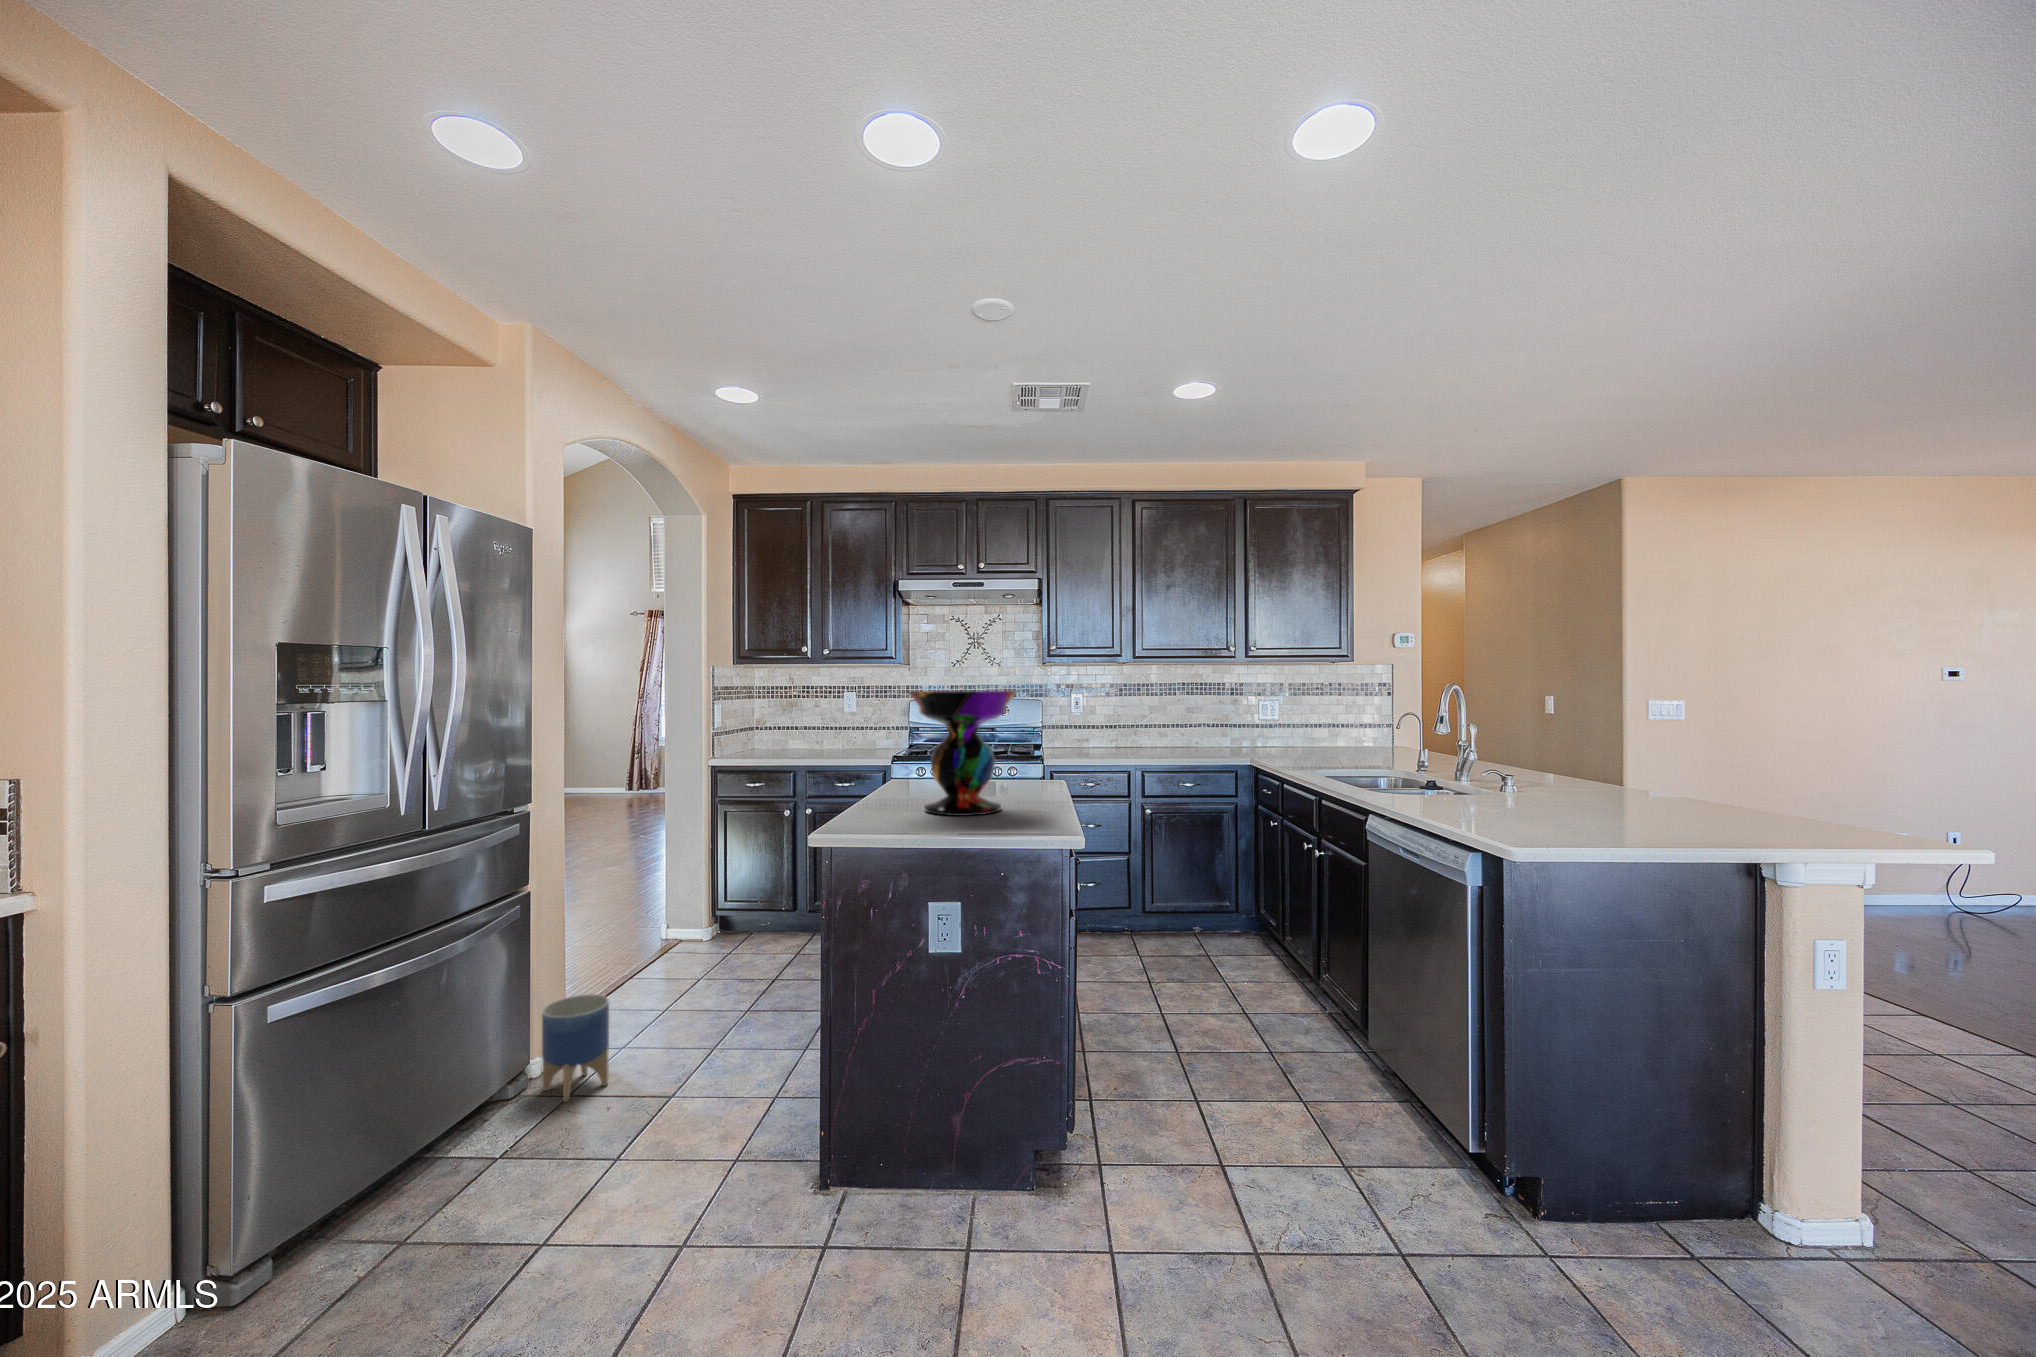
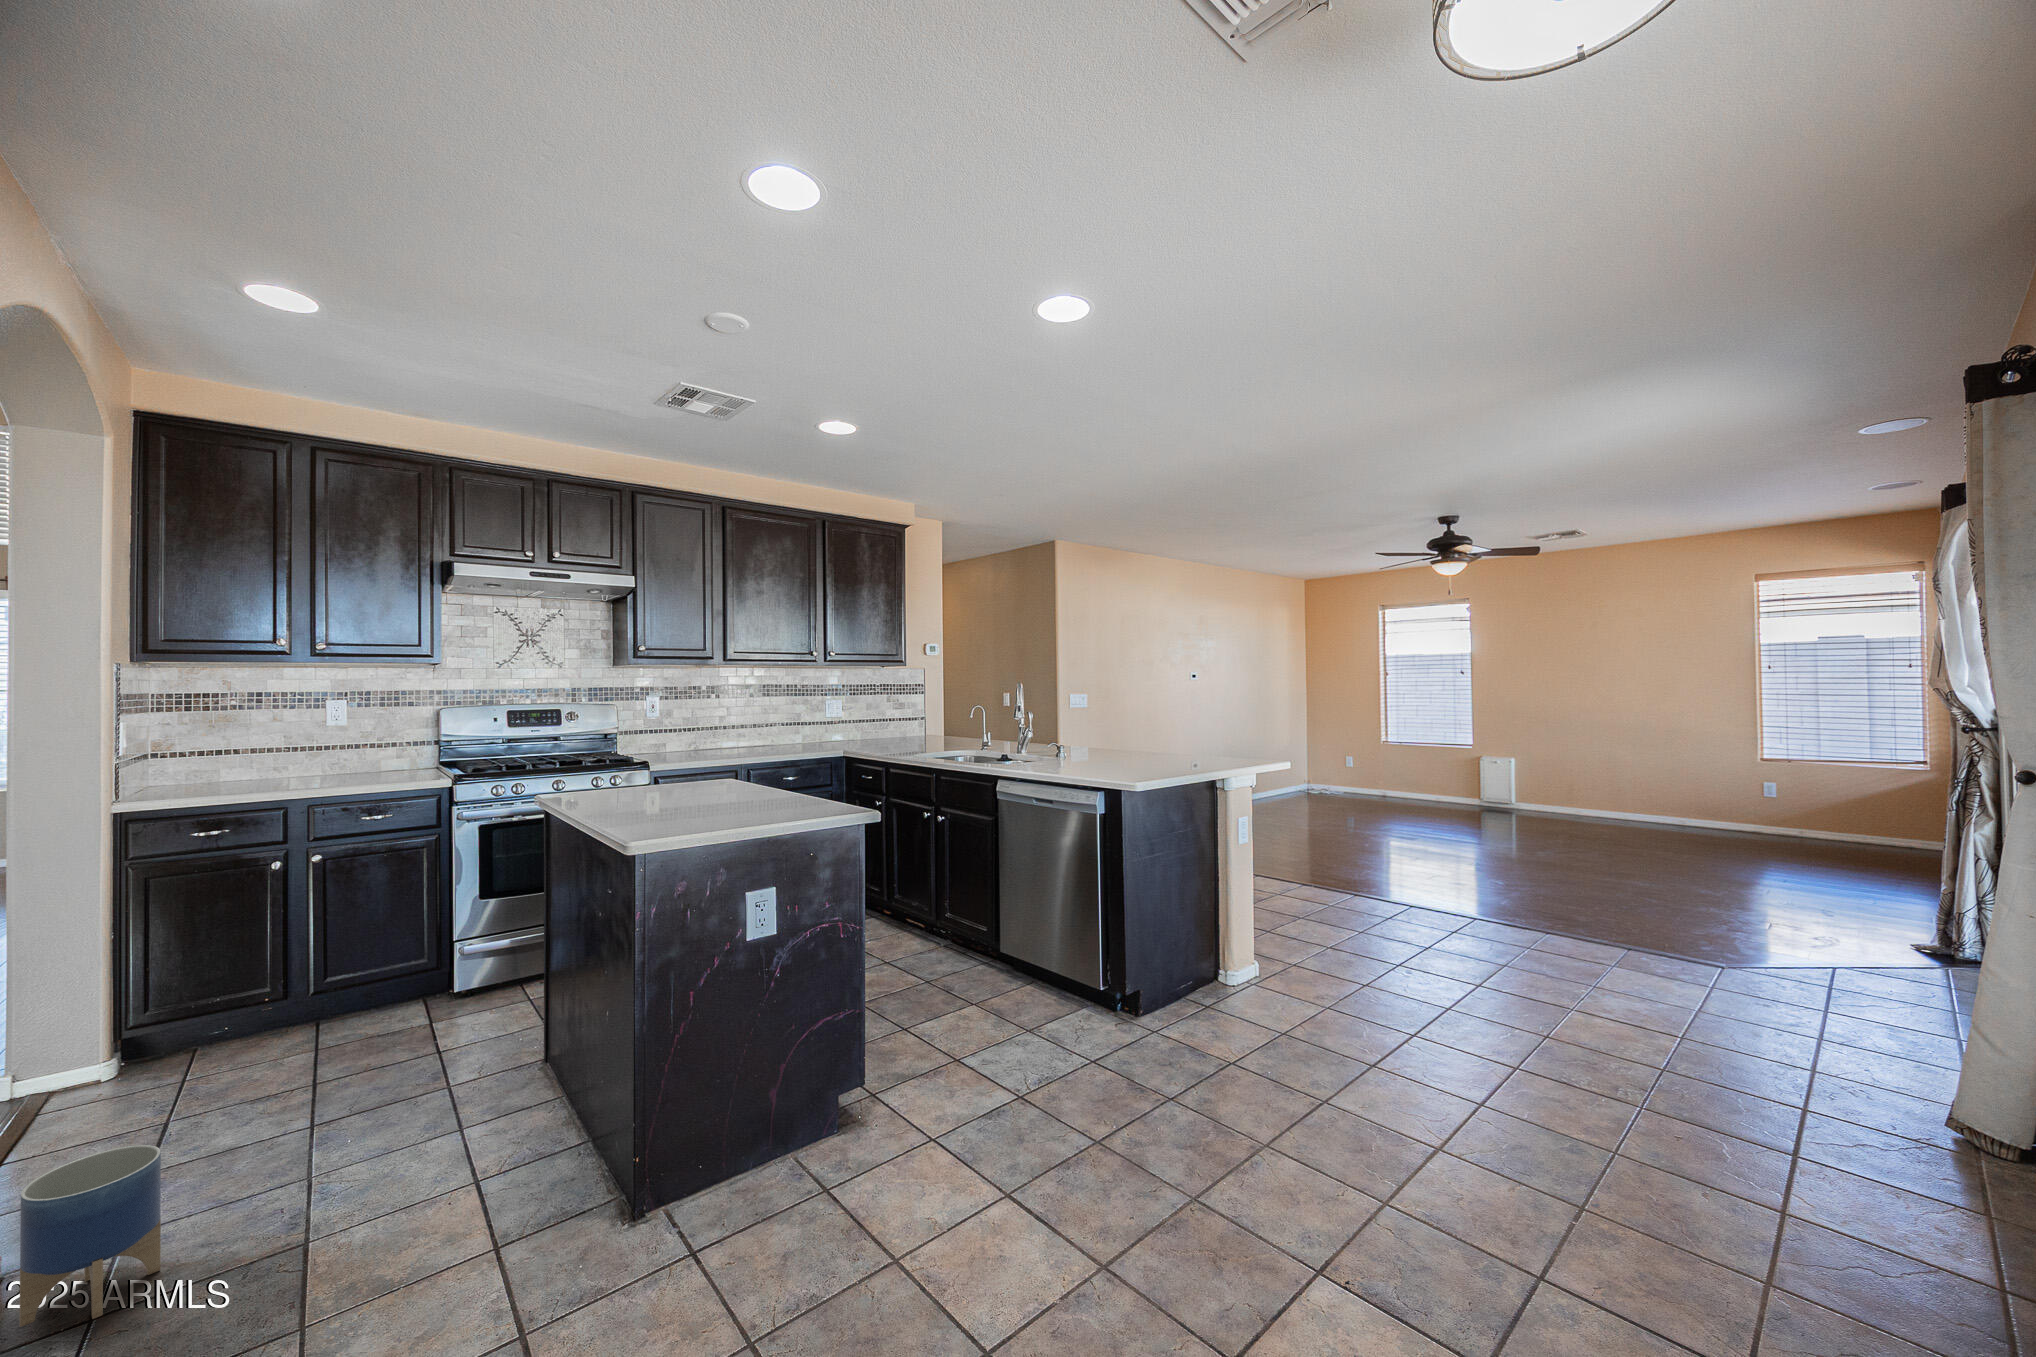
decorative bowl: present [908,690,1017,816] -> none [665,688,782,810]

